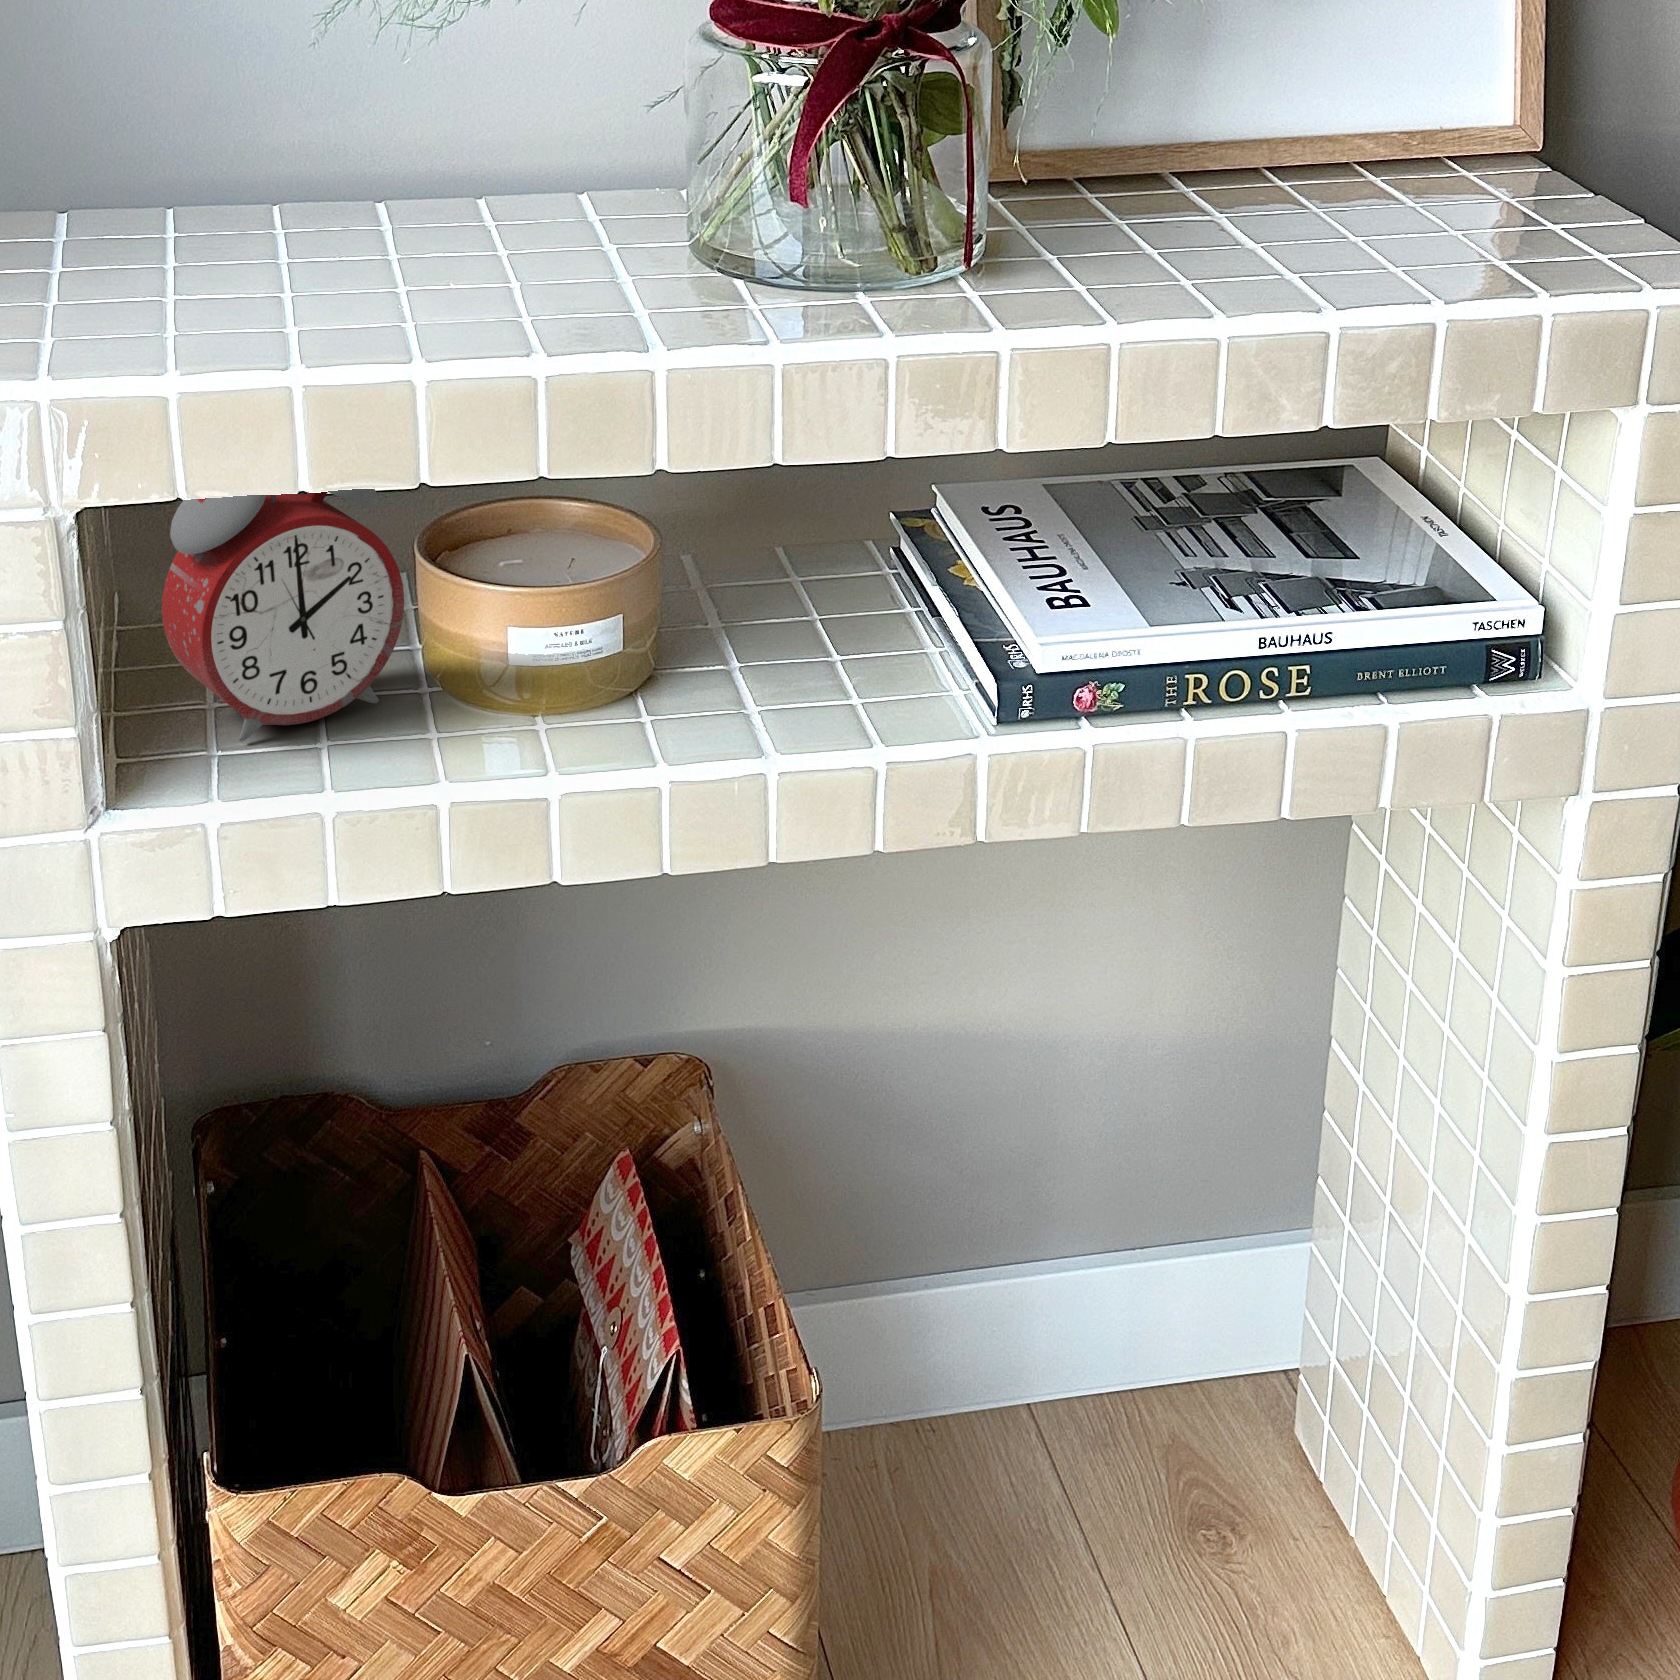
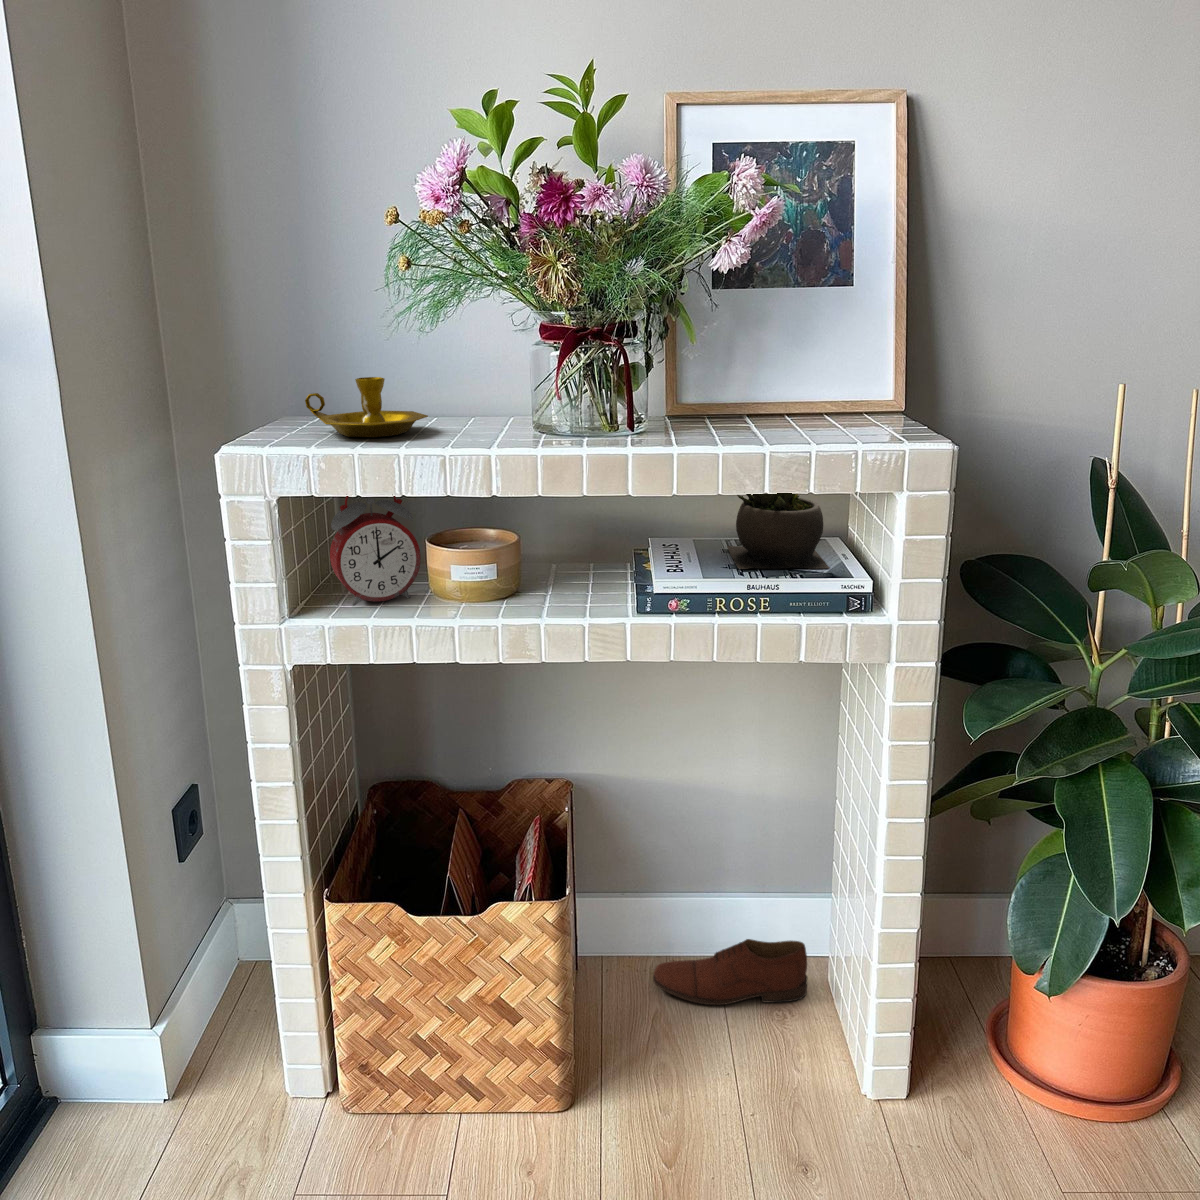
candlestick: none [68,134,412,309] -> present [305,377,428,437]
succulent plant: none [1126,298,1414,581] -> present [727,493,830,569]
shoe: none [903,1363,1260,1538] -> present [653,939,807,1005]

